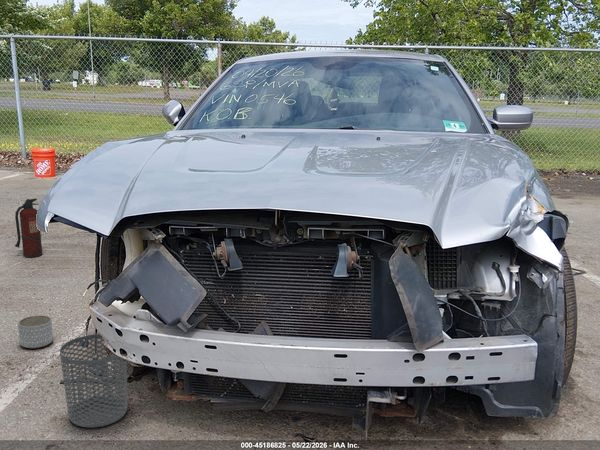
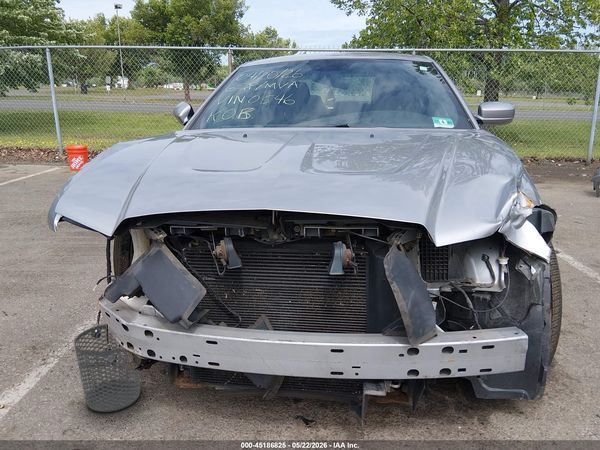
fire extinguisher: present [15,199,43,258] -> none [48,192,74,244]
planter: present [18,315,53,349] -> none [44,301,77,332]

